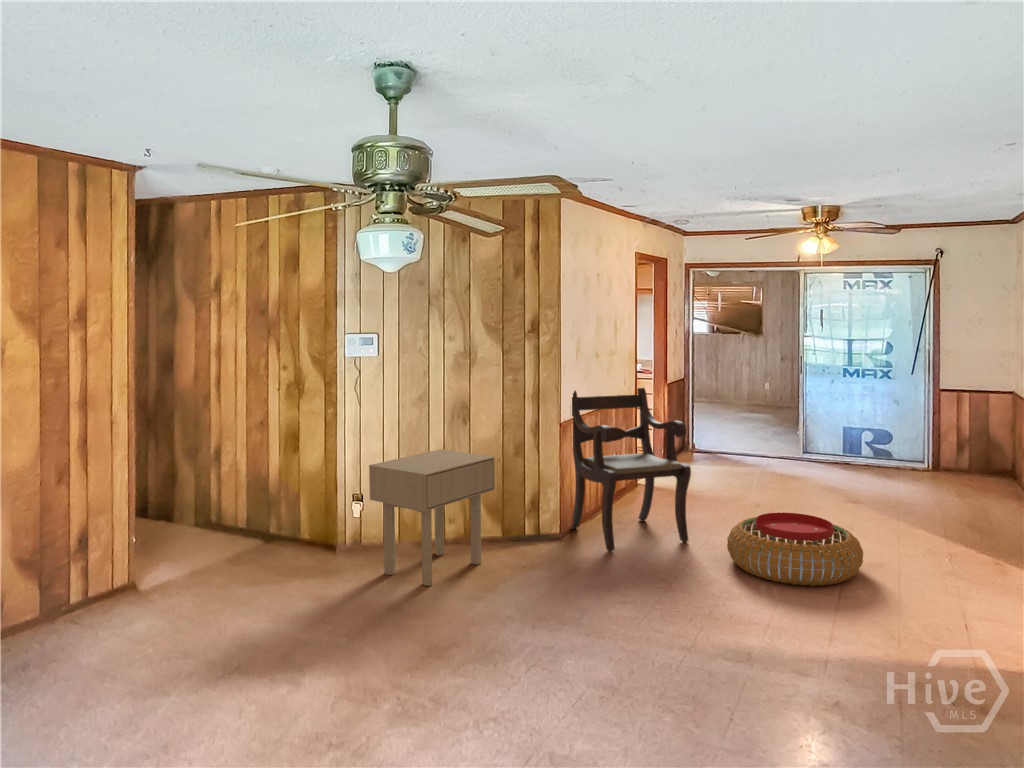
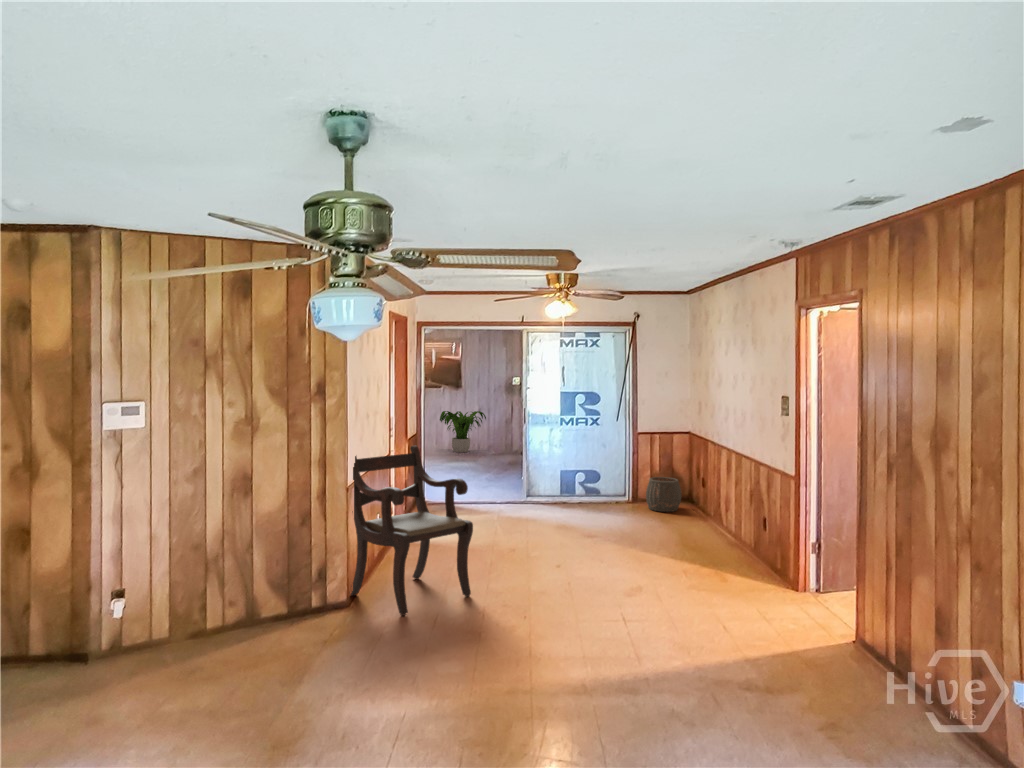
potted plant: none [733,367,784,410] -> present [440,411,486,452]
woven basket: none [946,440,995,481] -> present [646,477,681,512]
side table: present [369,449,494,586] -> none [155,526,291,681]
pouf: present [727,513,863,586] -> none [513,559,629,625]

